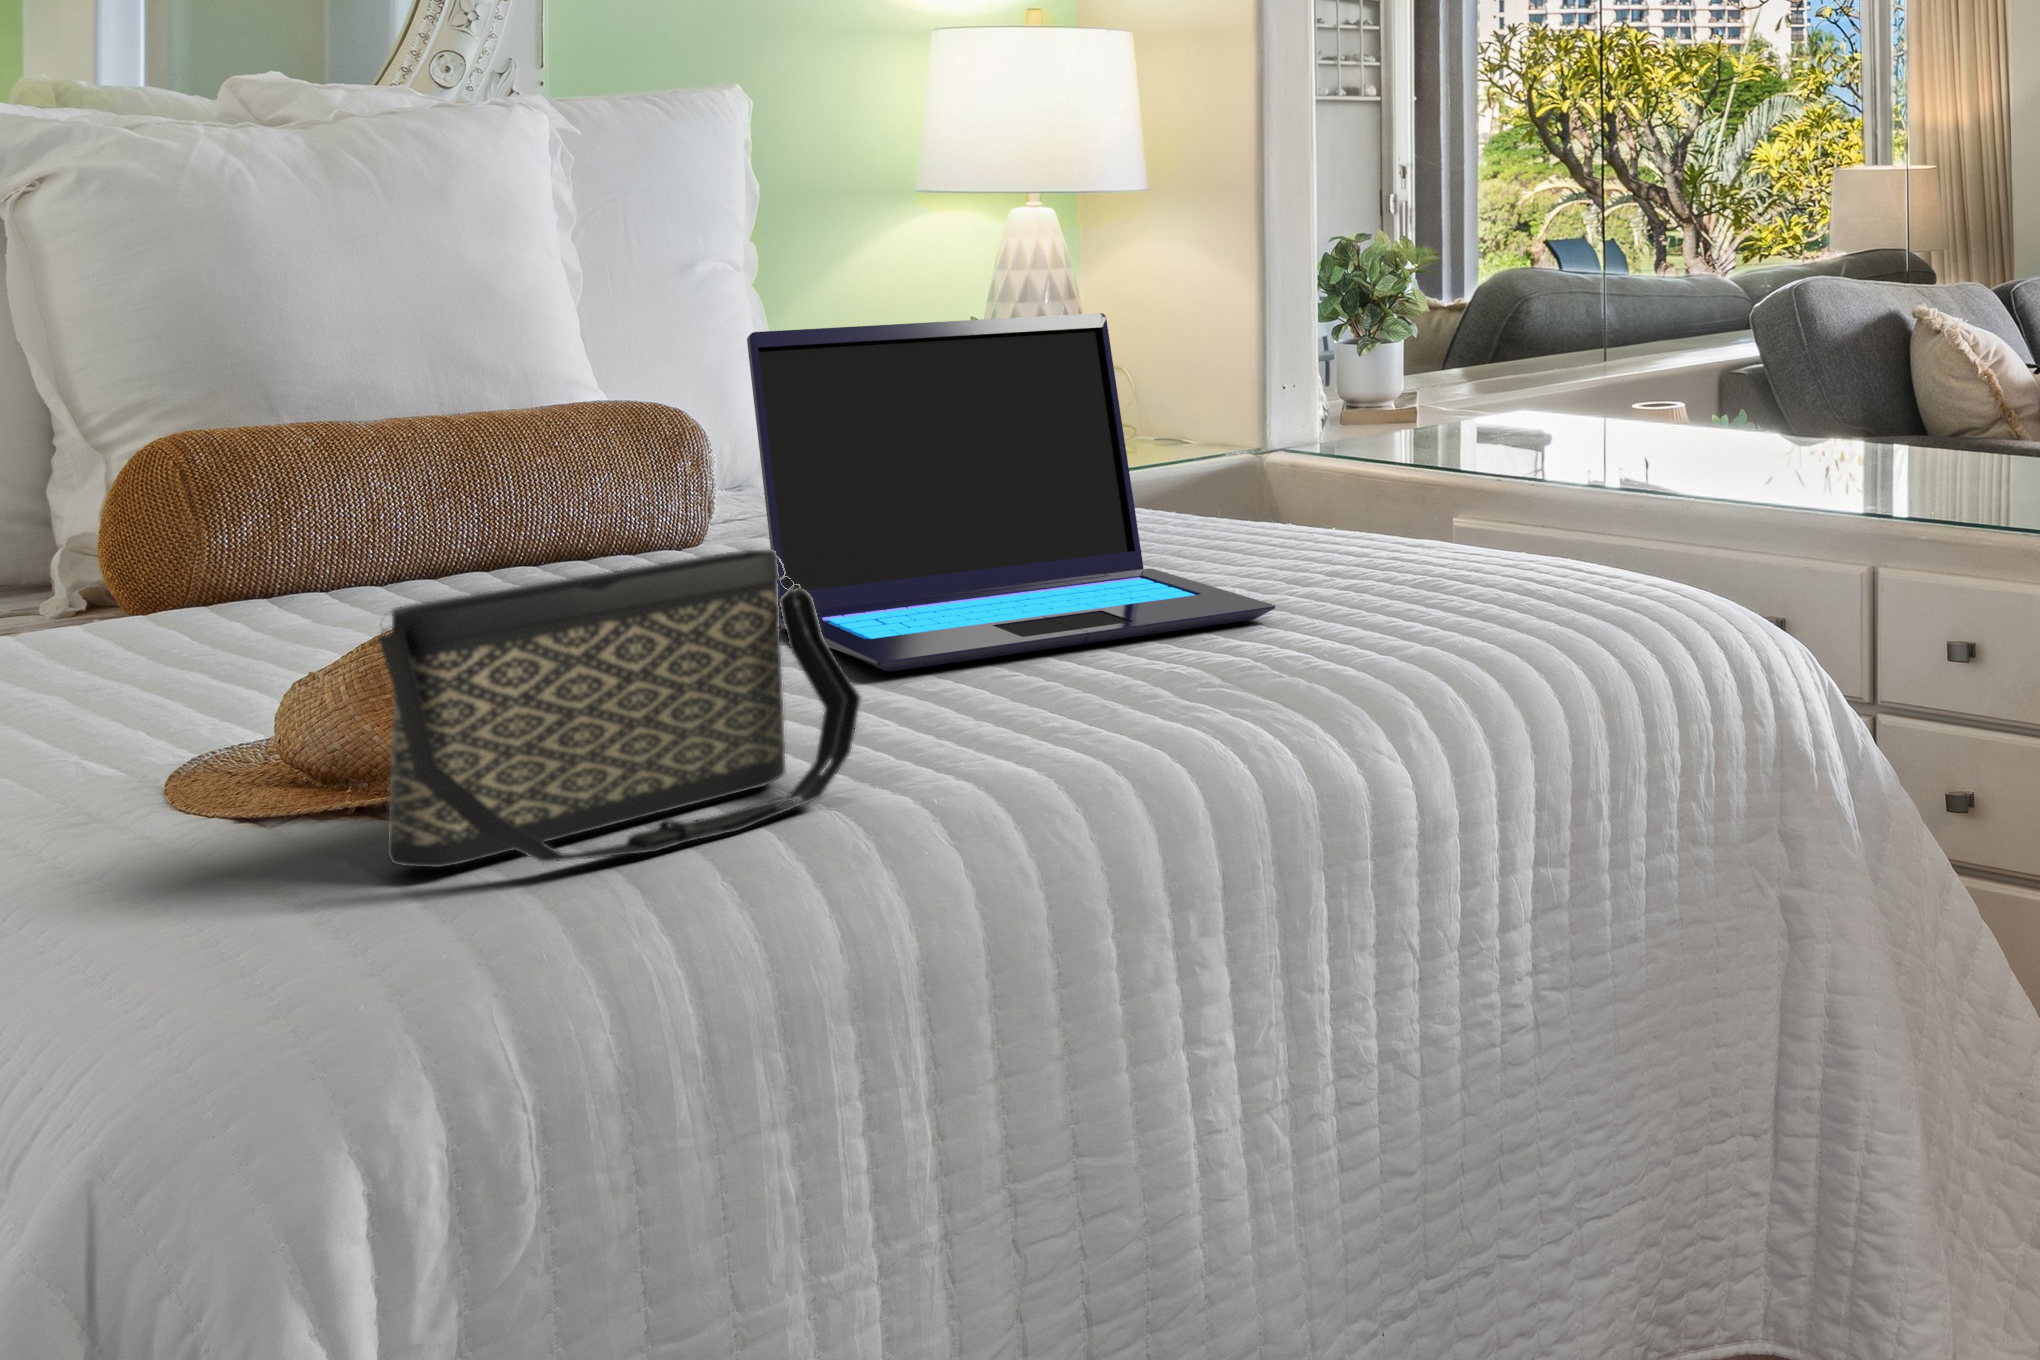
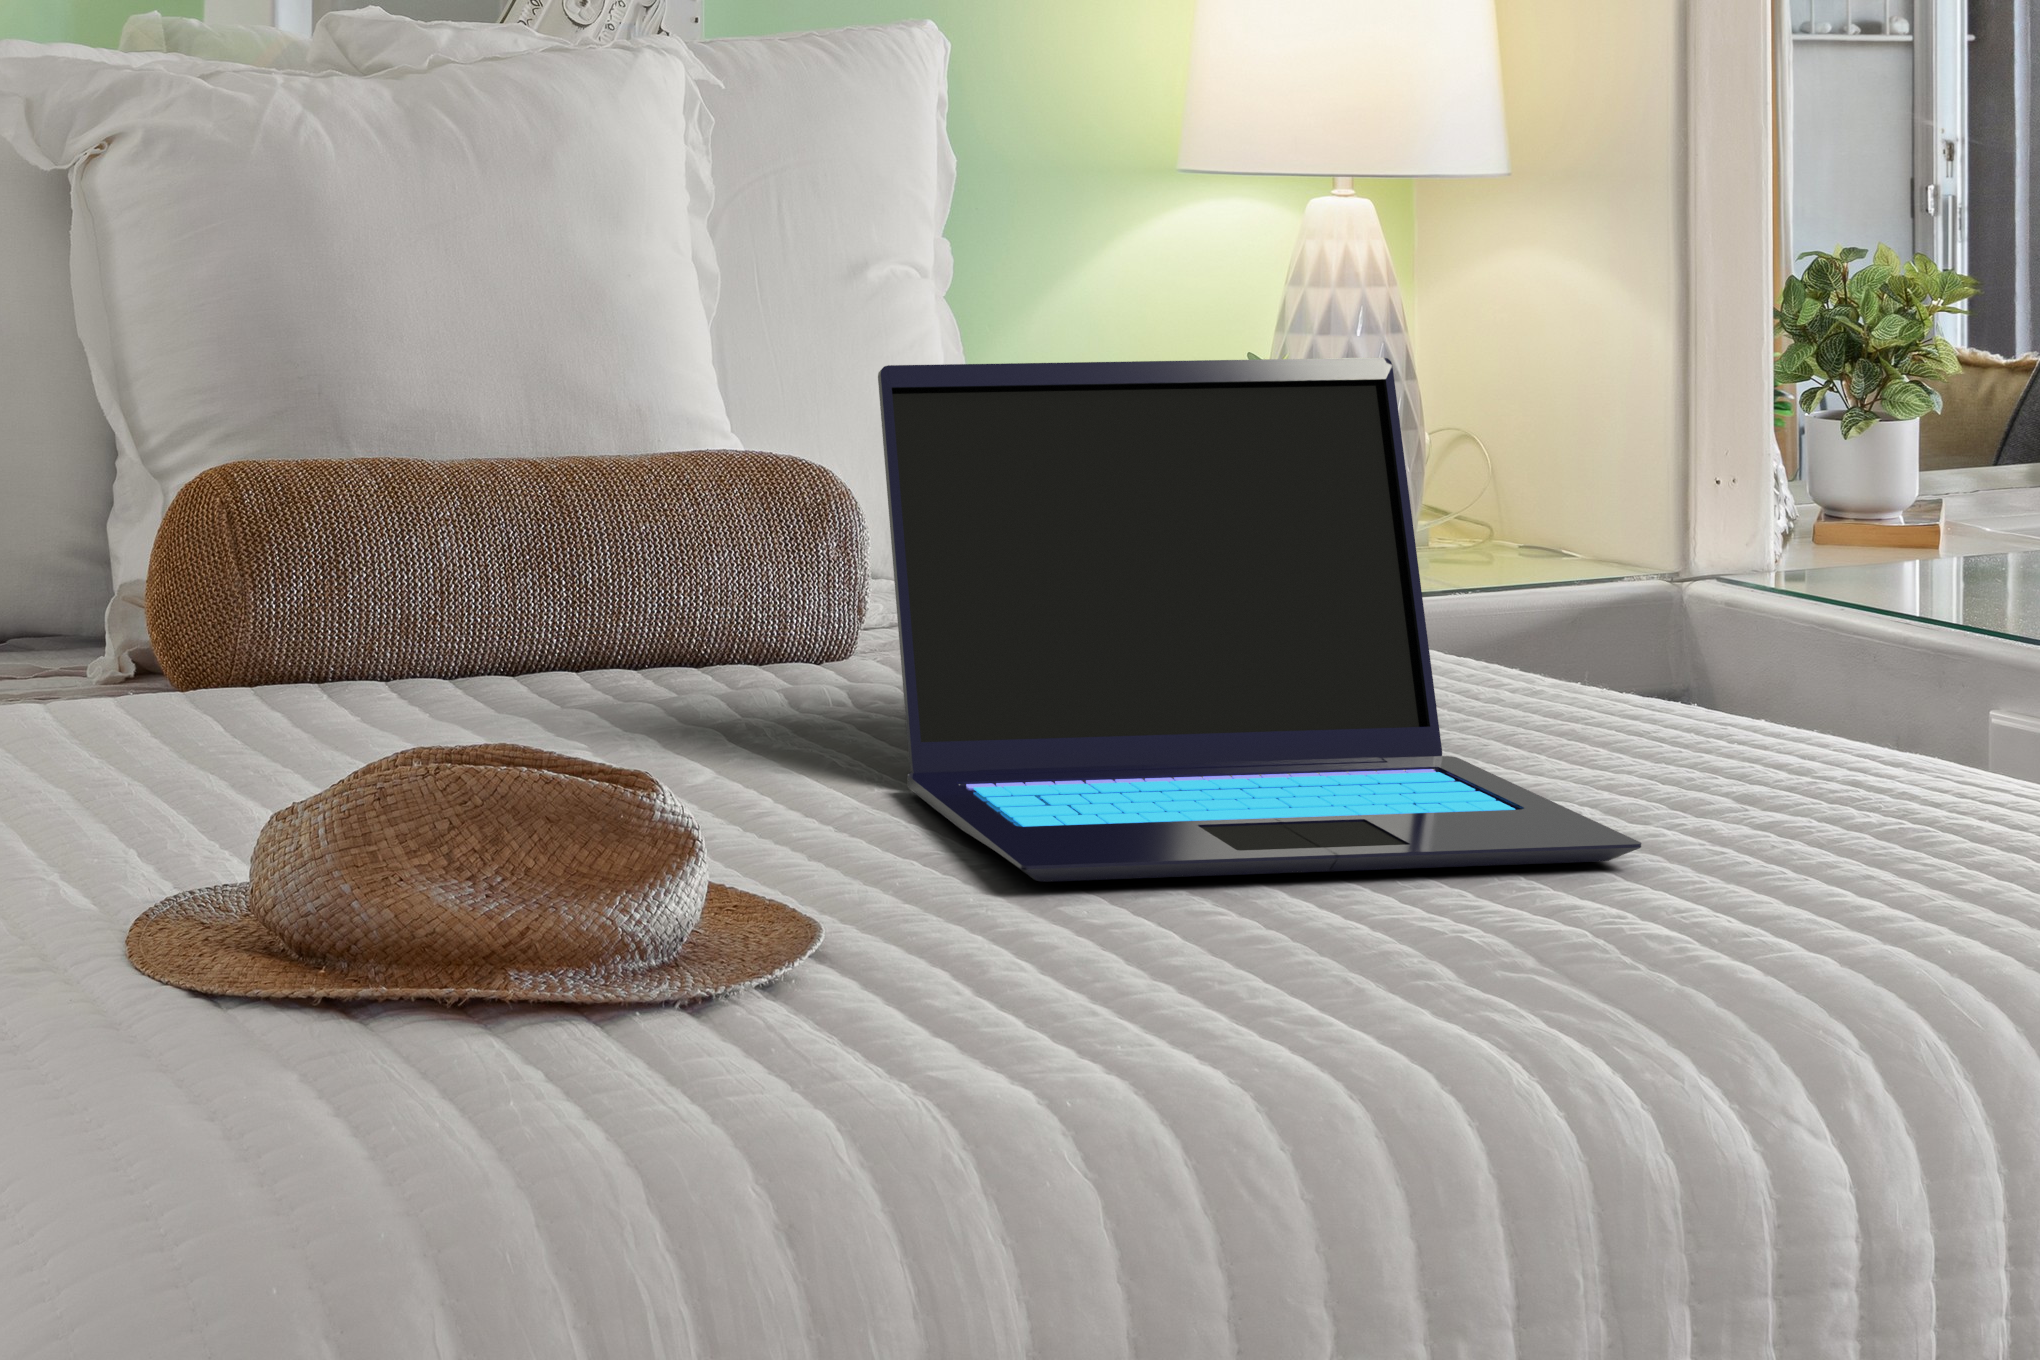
handbag: present [379,550,861,867] -> none [312,692,960,1131]

